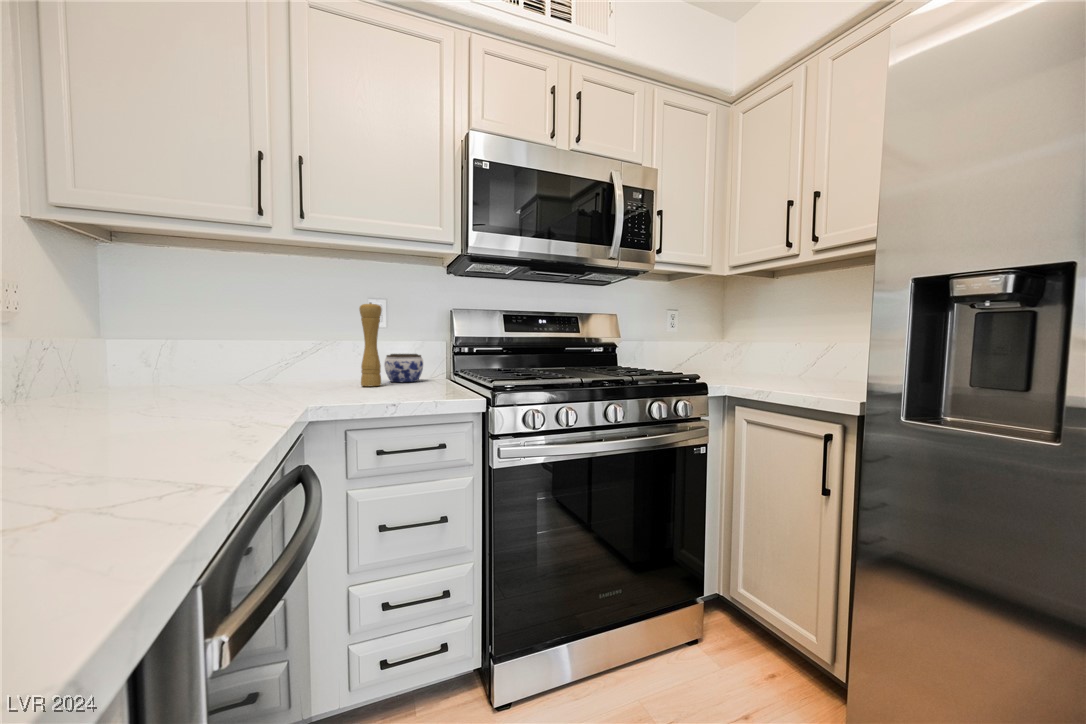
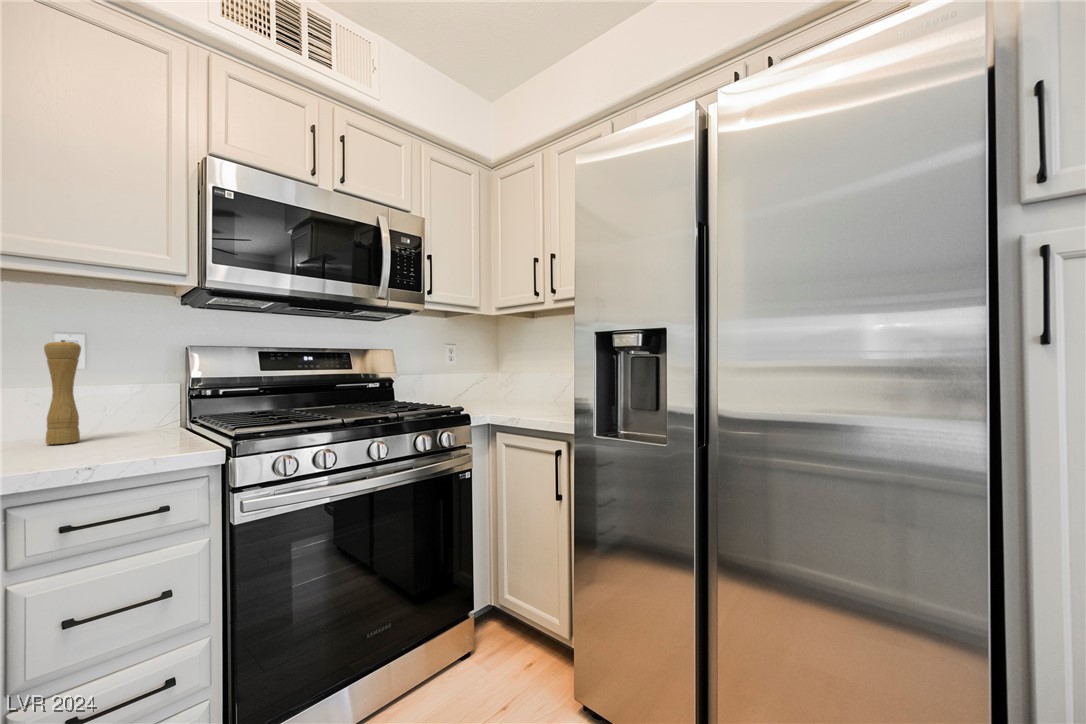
jar: present [384,354,423,382] -> none [88,399,149,435]

